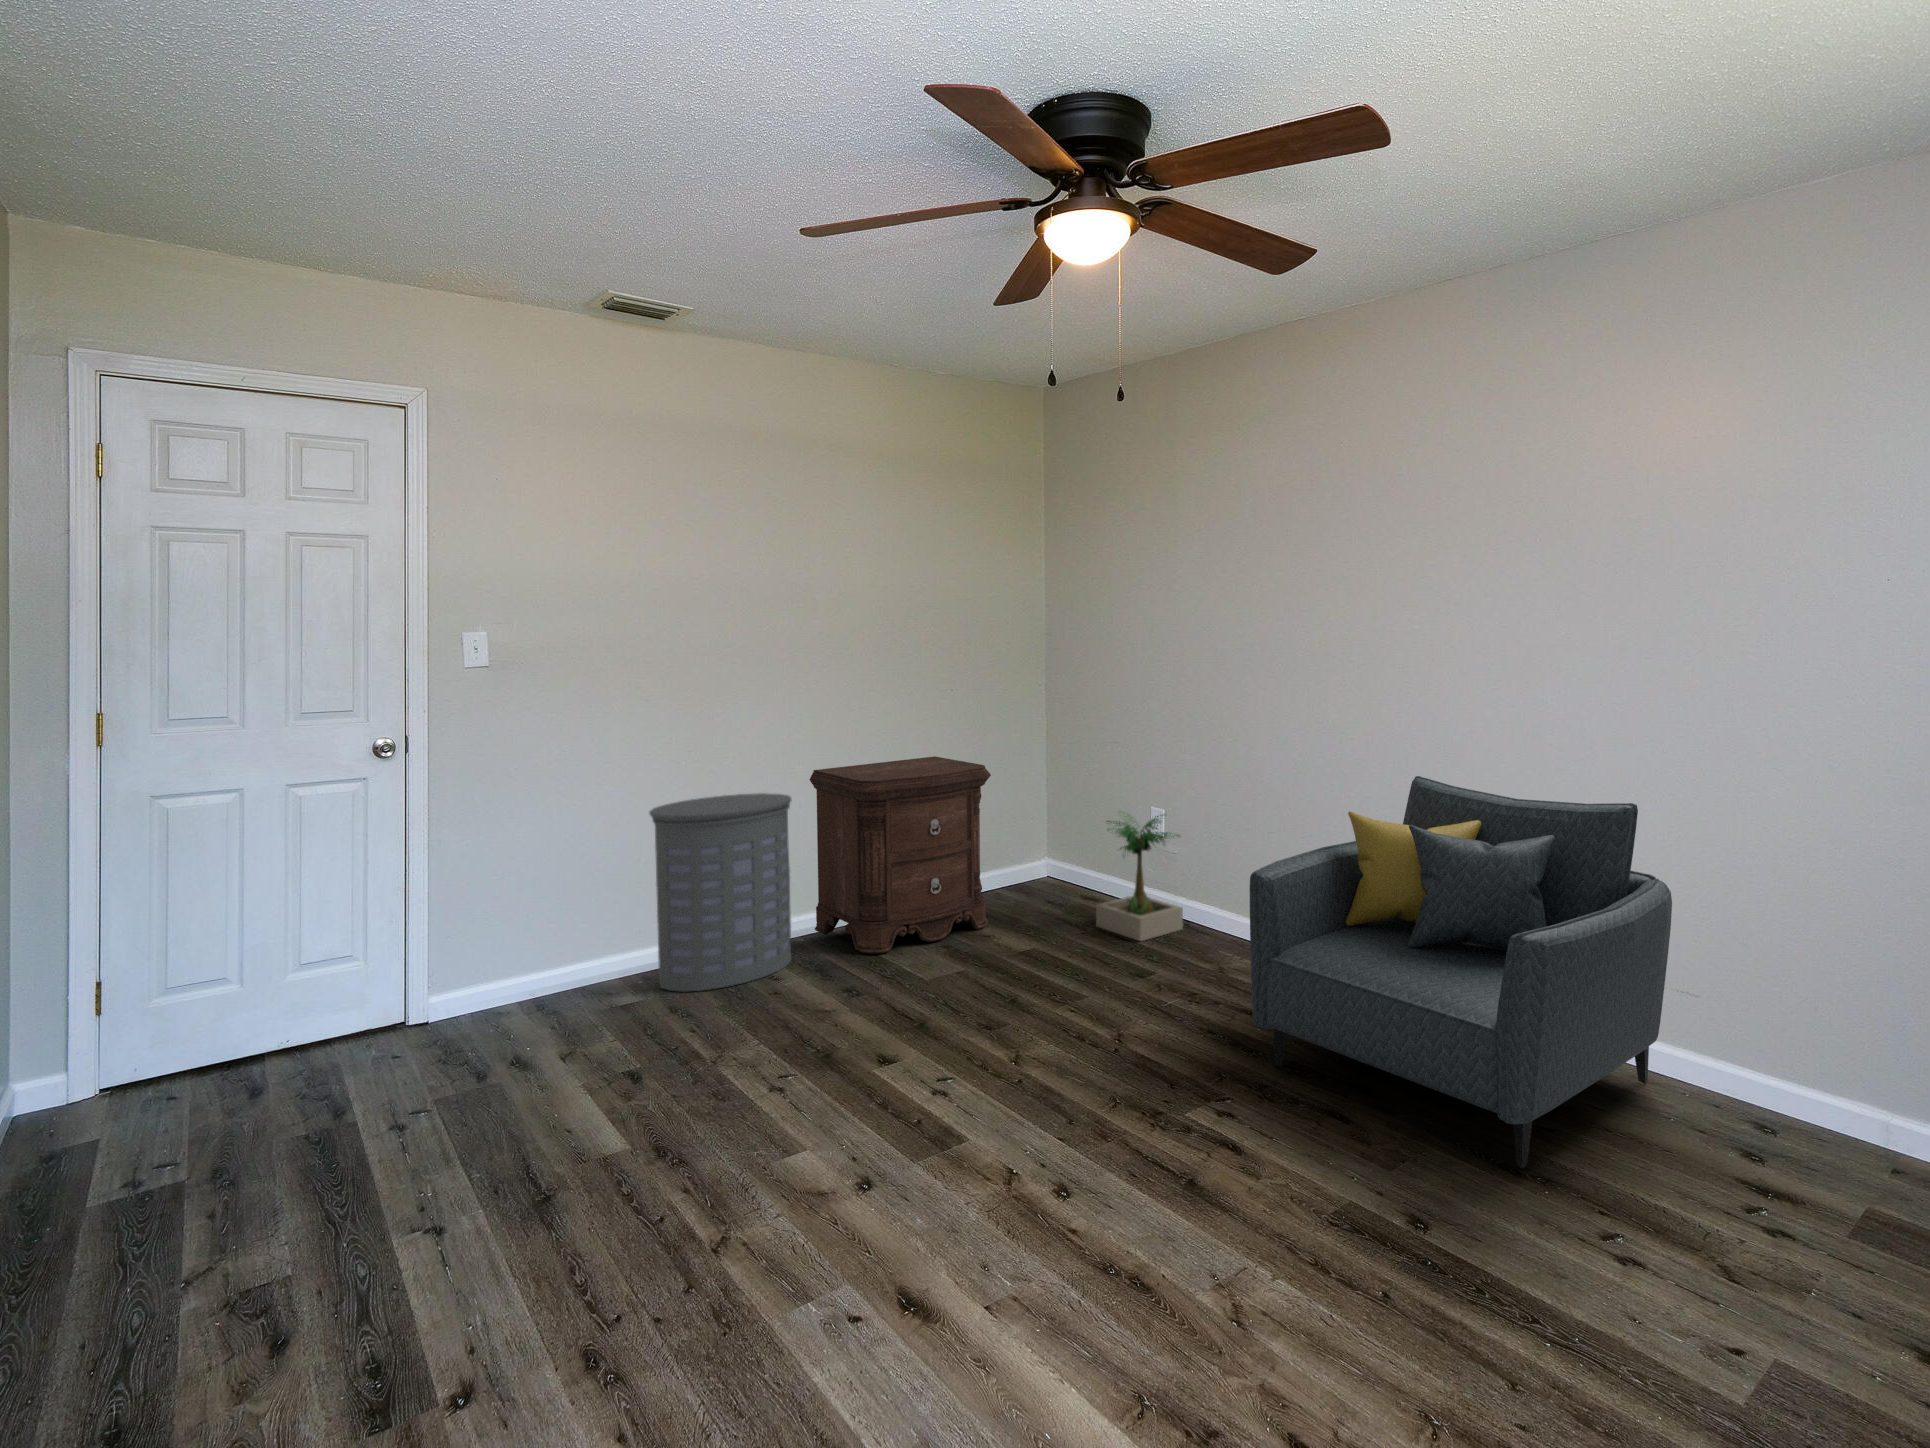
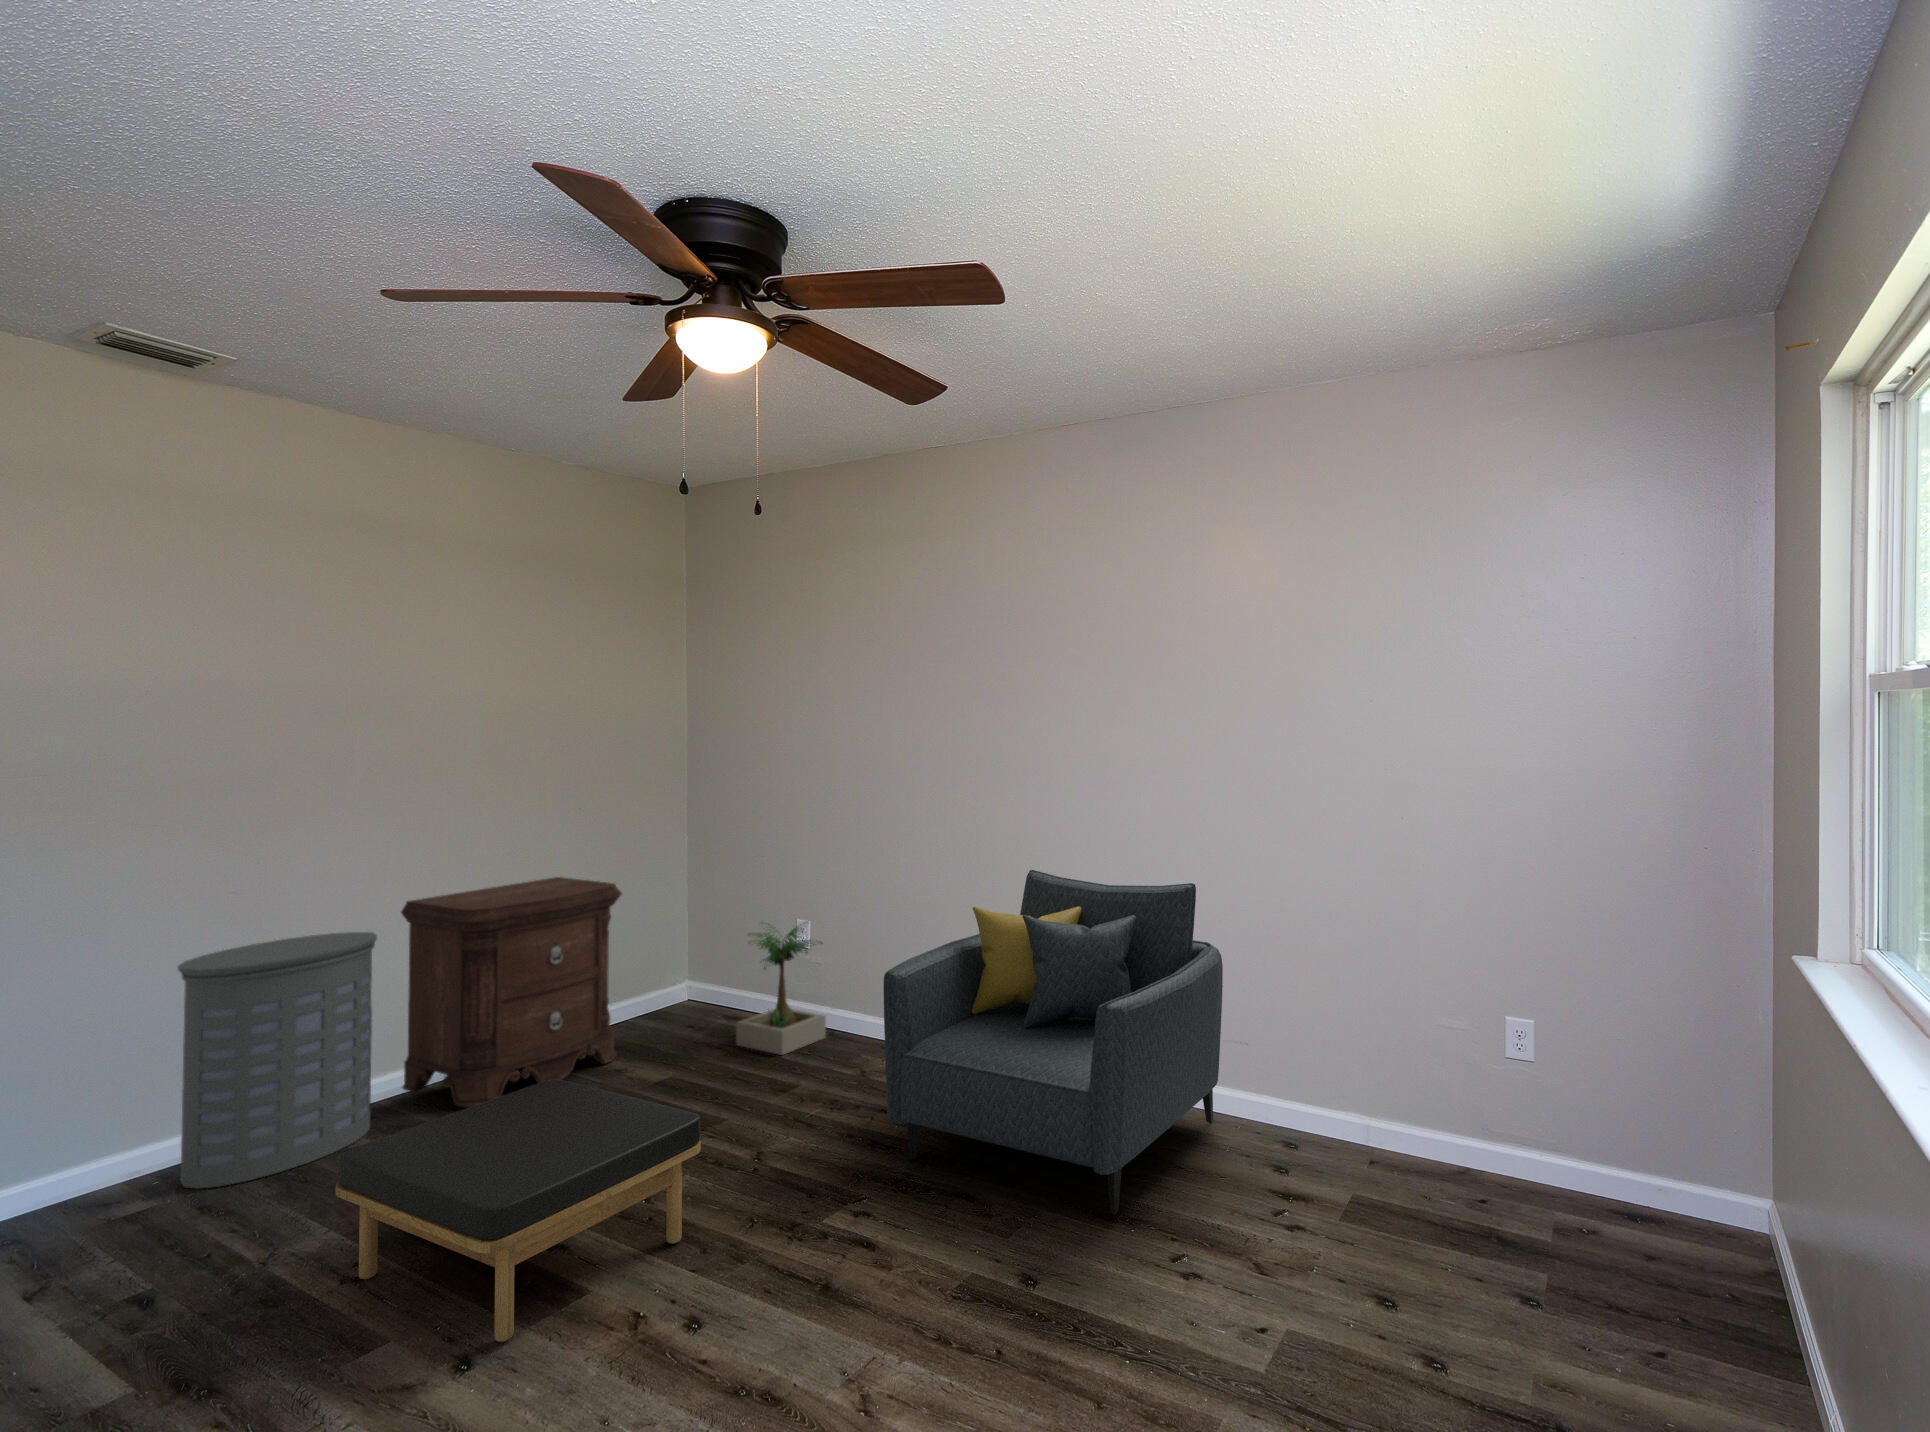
ottoman: none [763,940,1066,1169] -> present [336,1079,701,1342]

